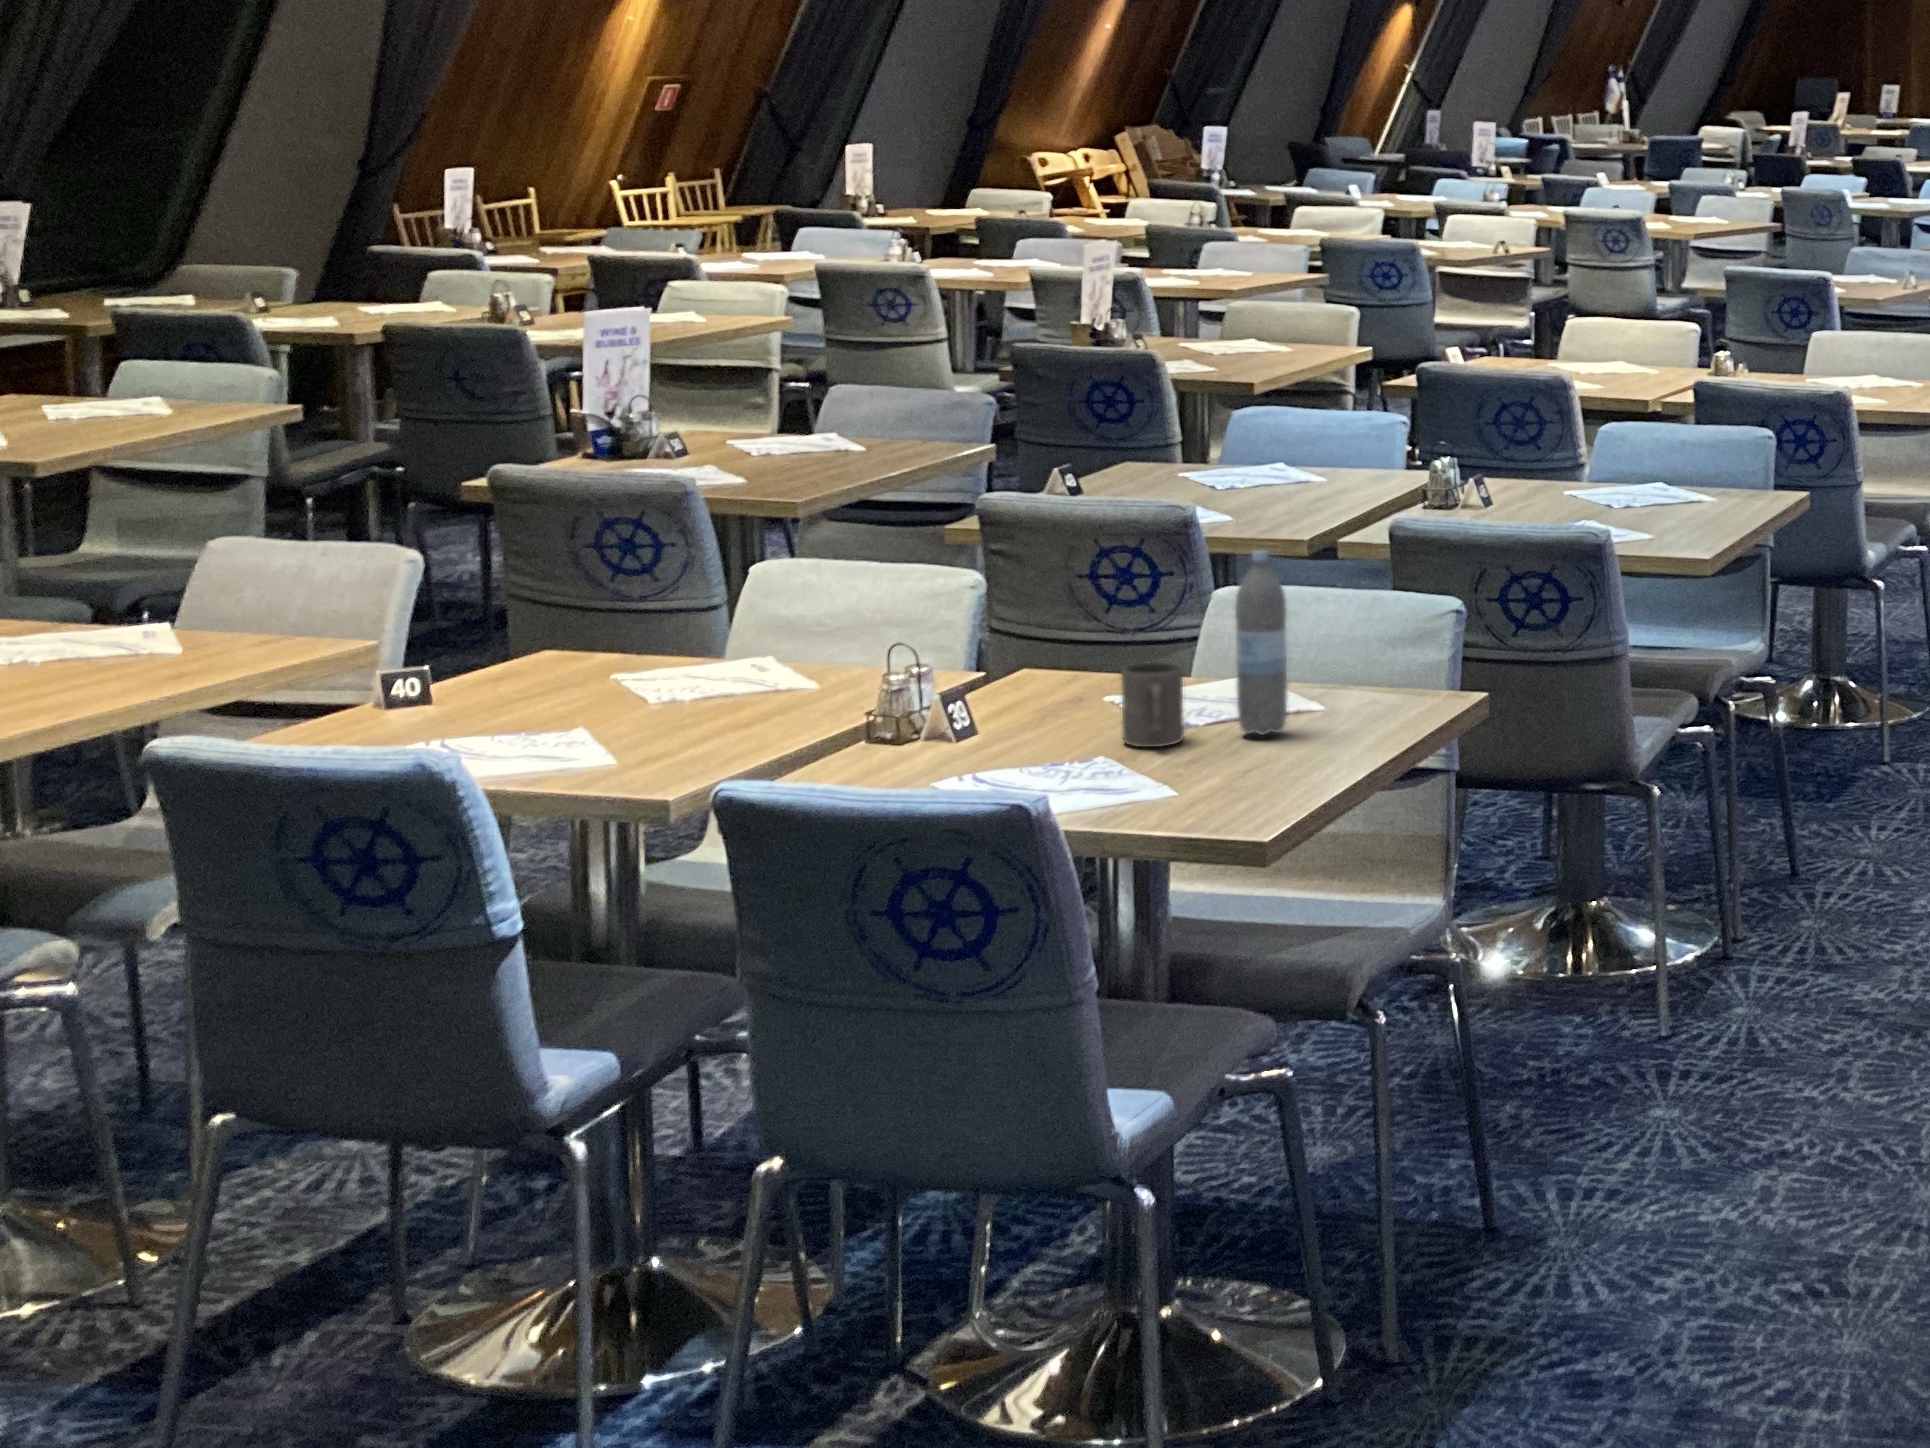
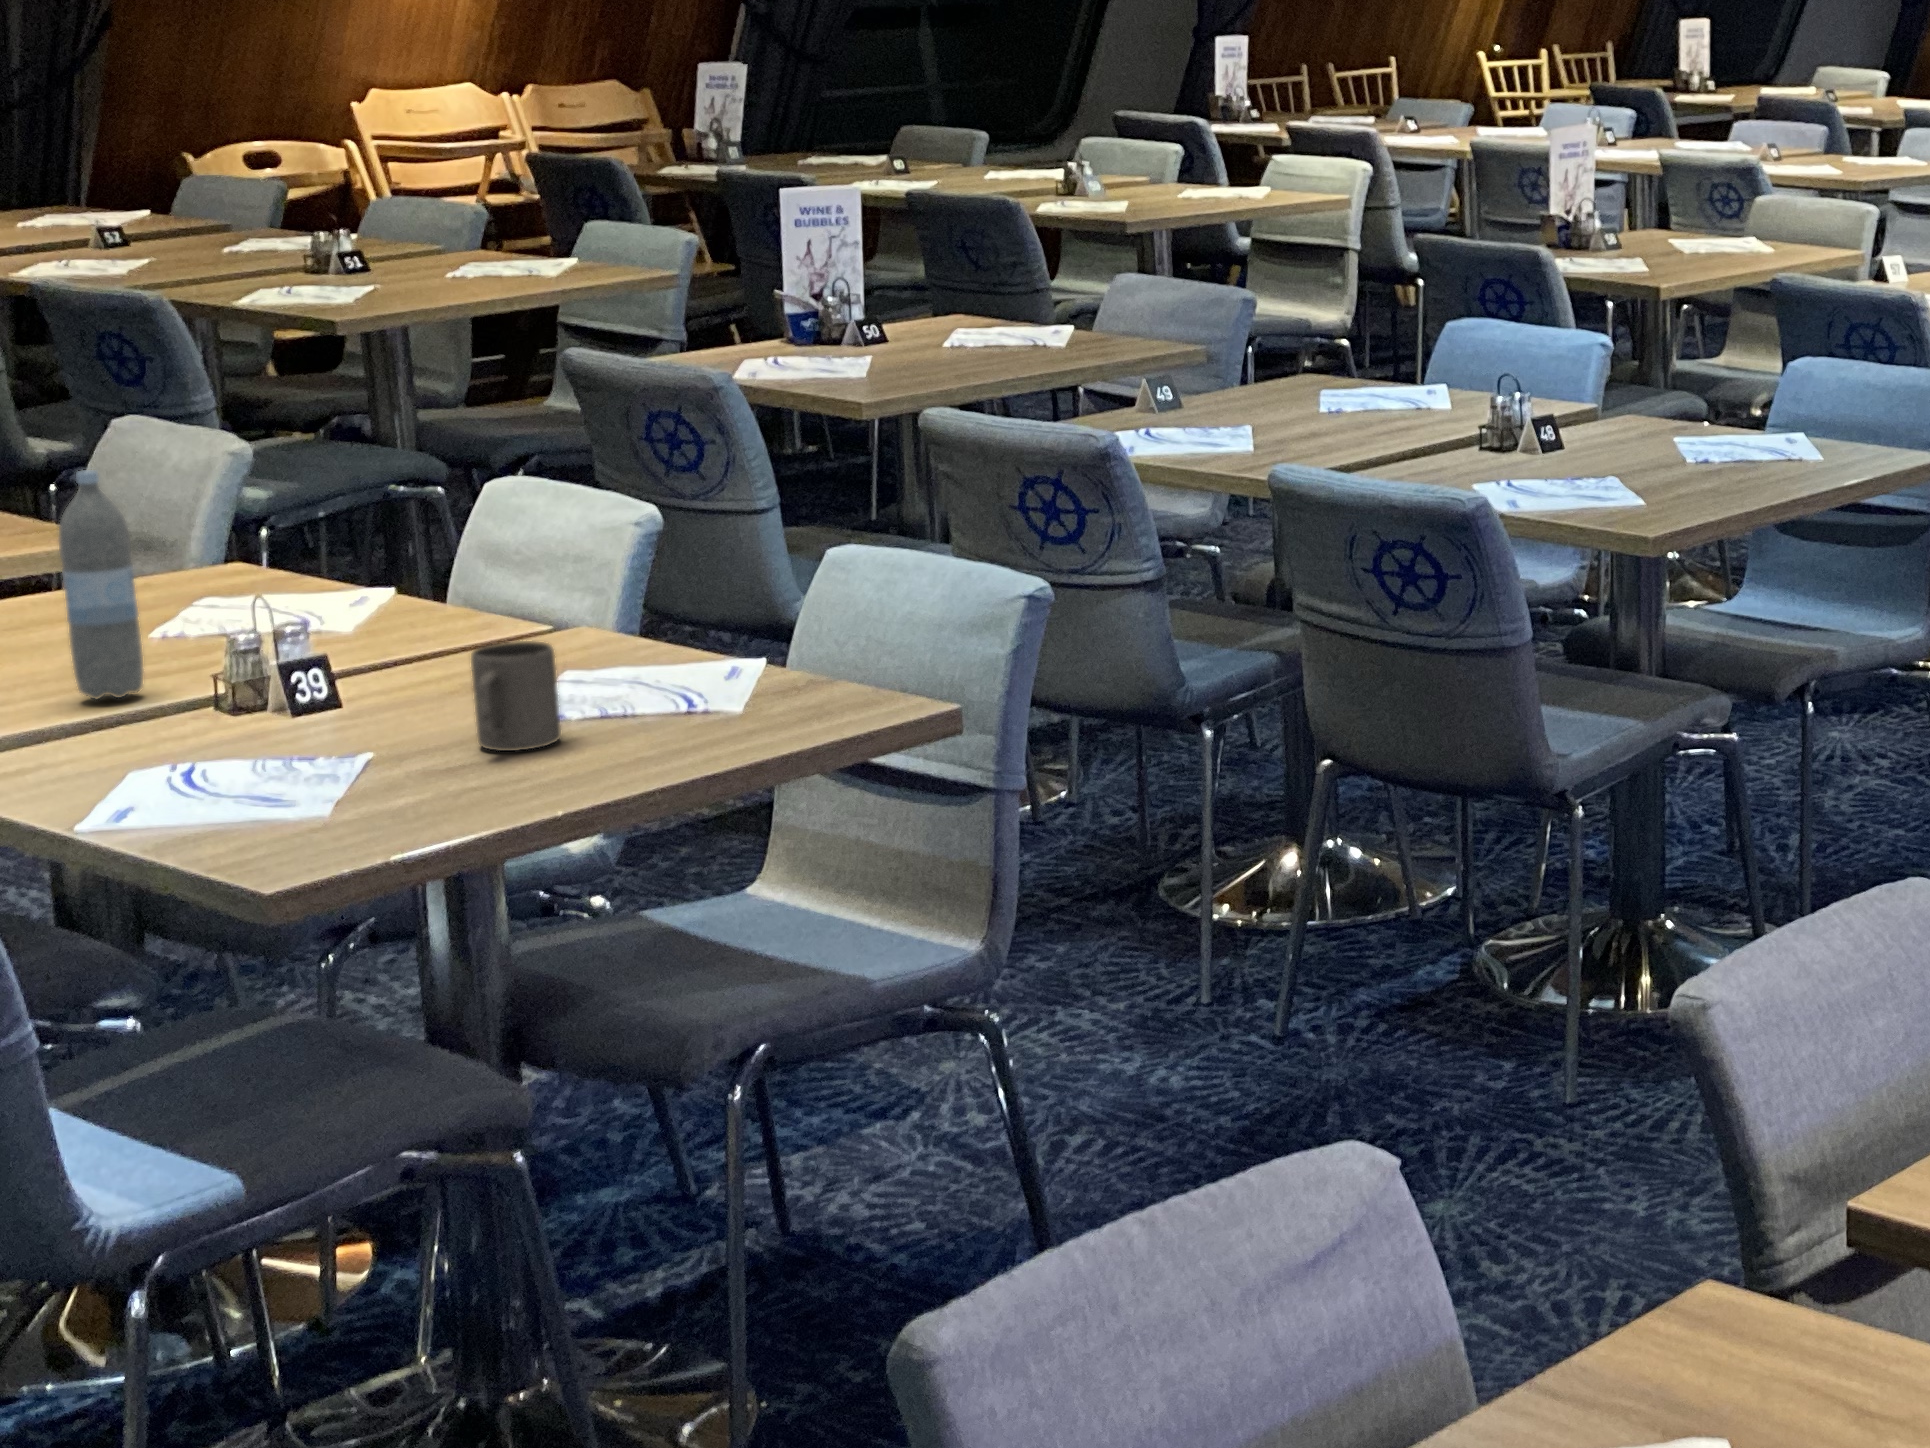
water bottle: present [1235,550,1288,735] -> present [59,470,144,699]

